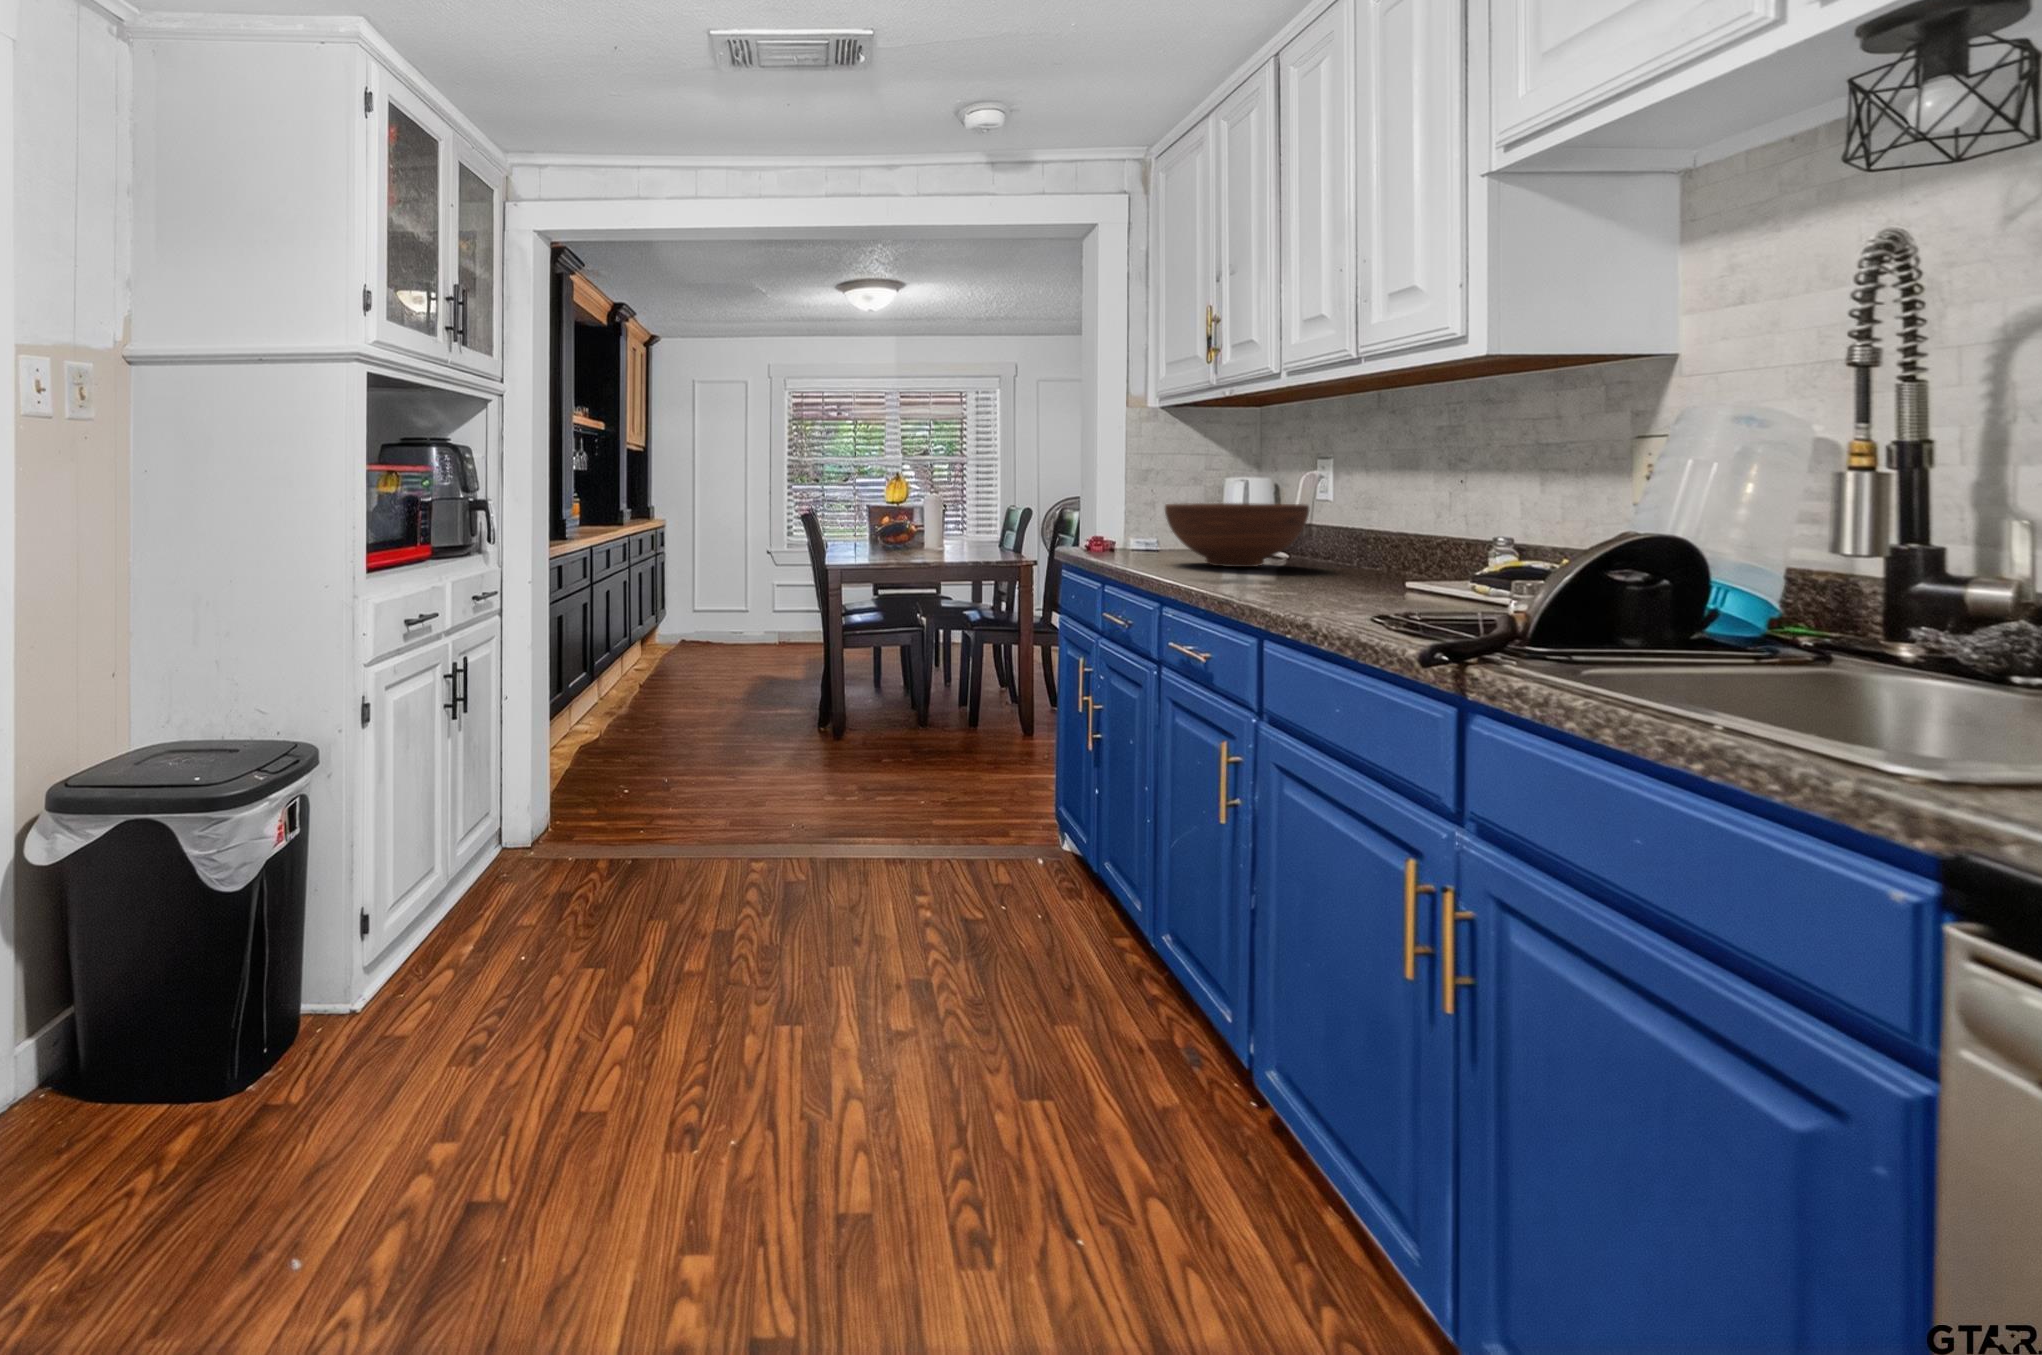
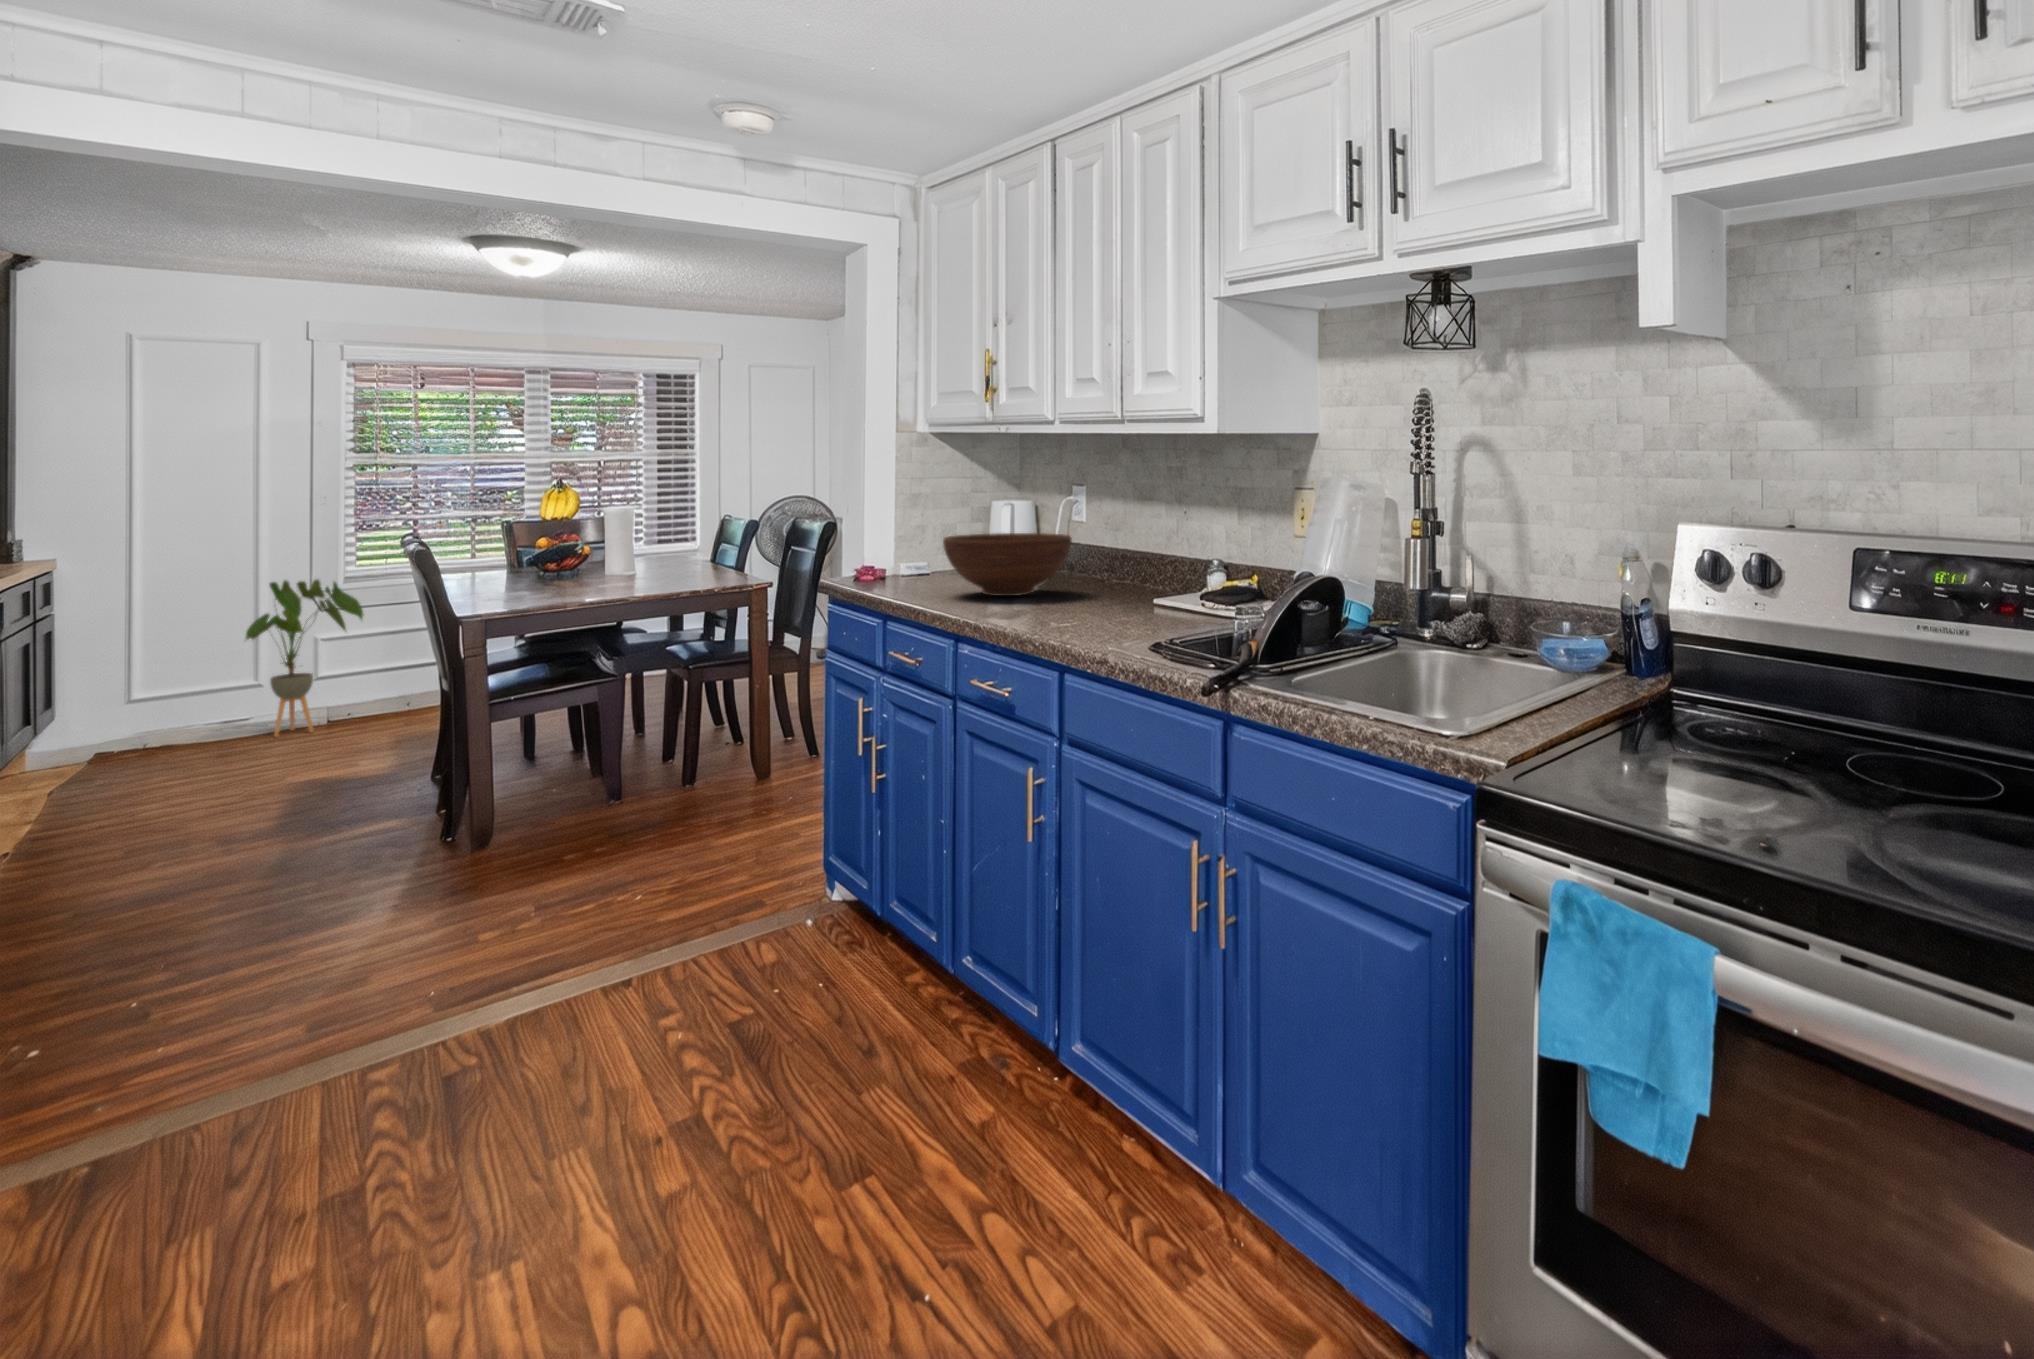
house plant: none [718,543,780,650] -> present [245,579,364,737]

